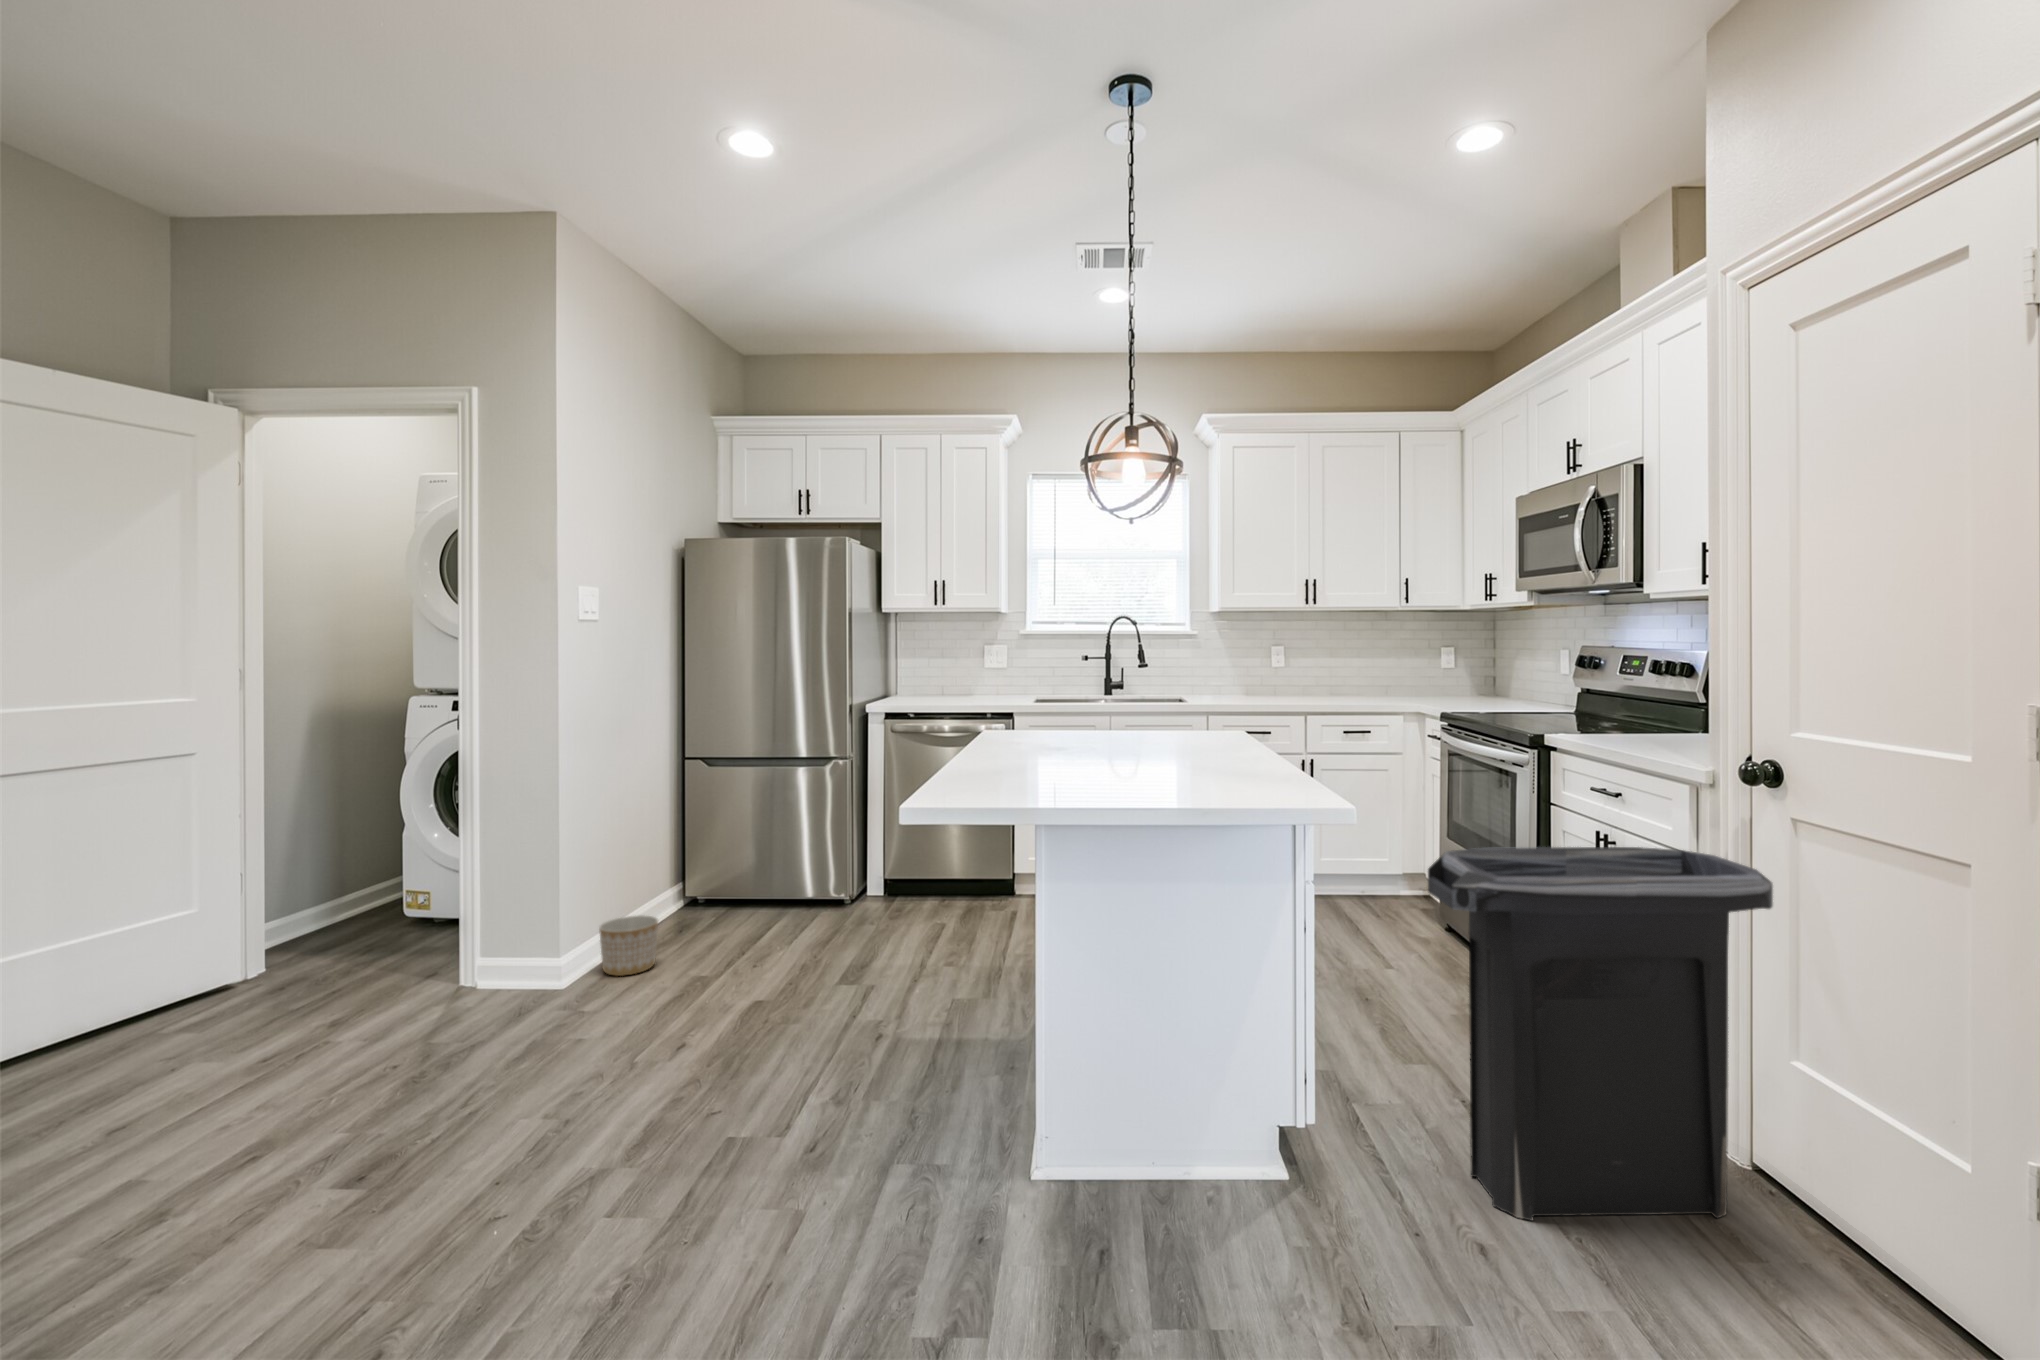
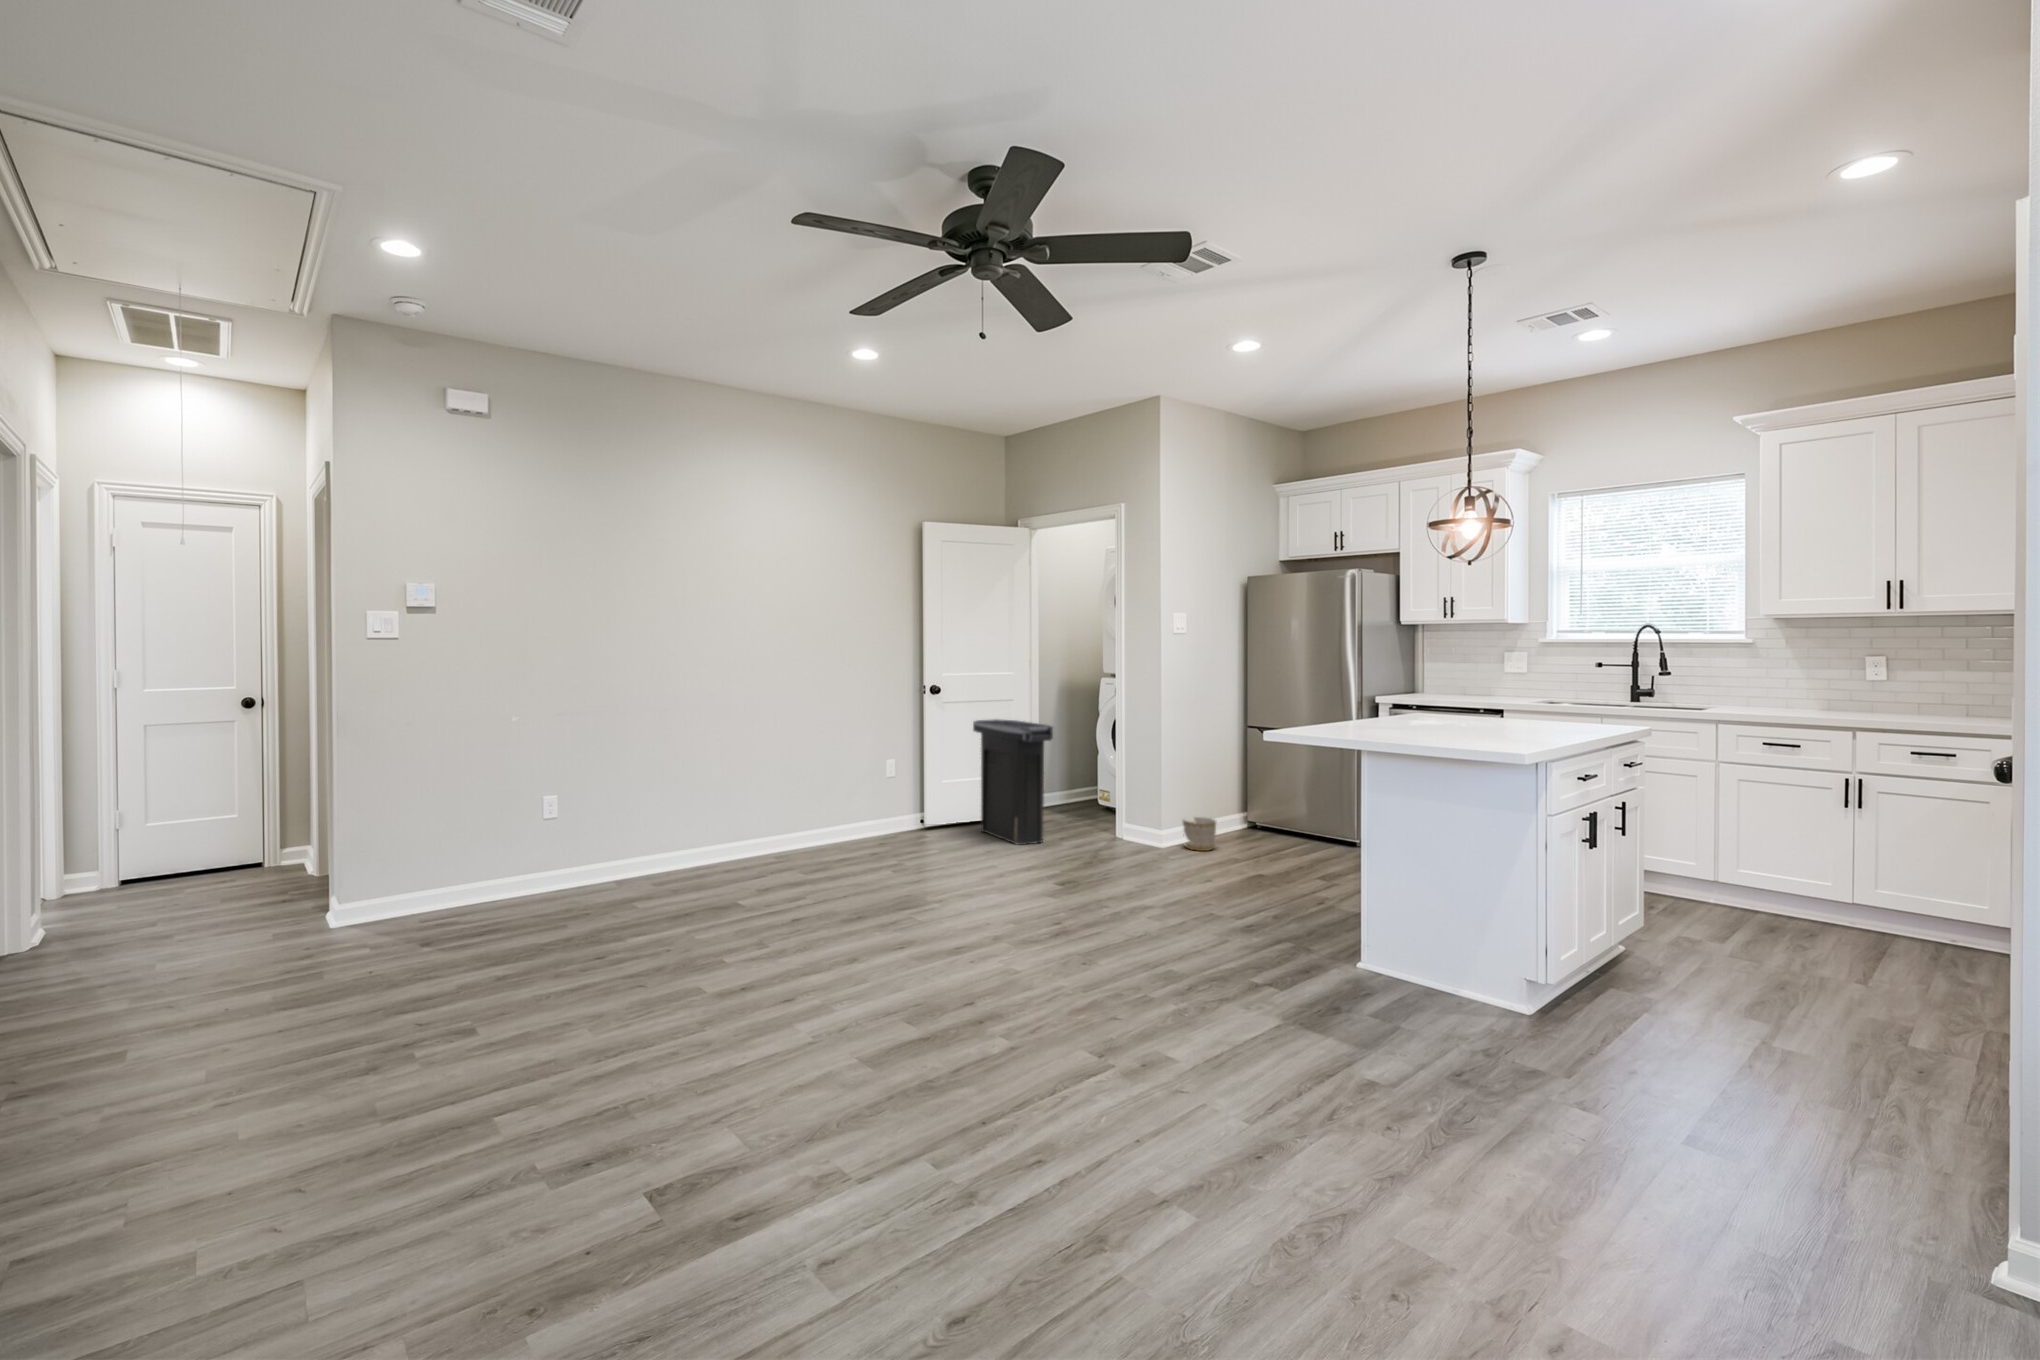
trash can: present [1428,847,1773,1221] -> present [973,719,1053,845]

